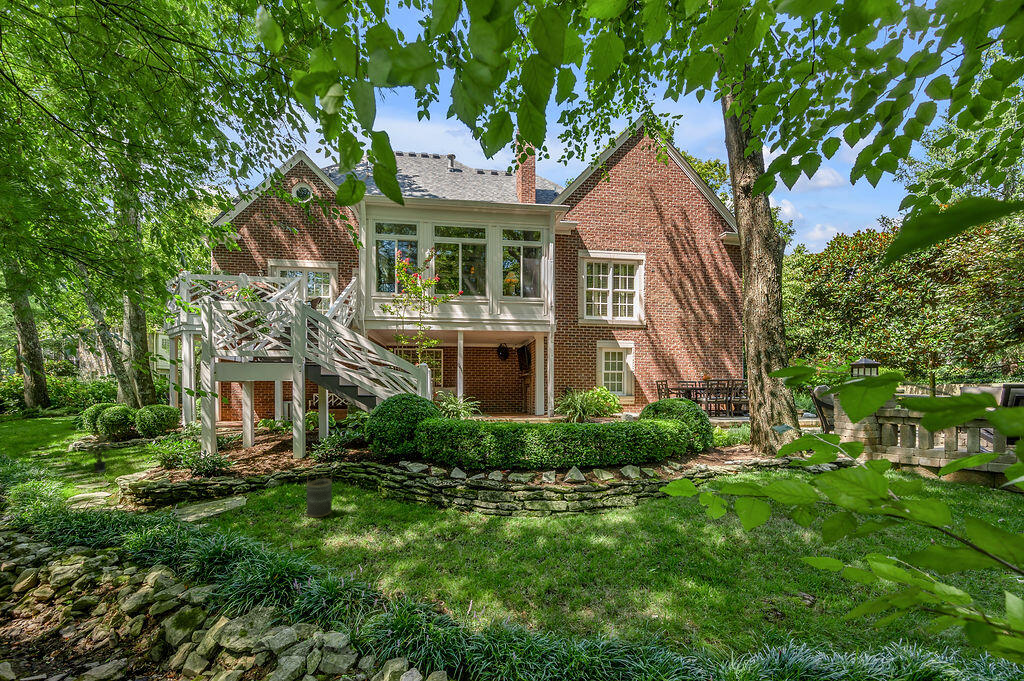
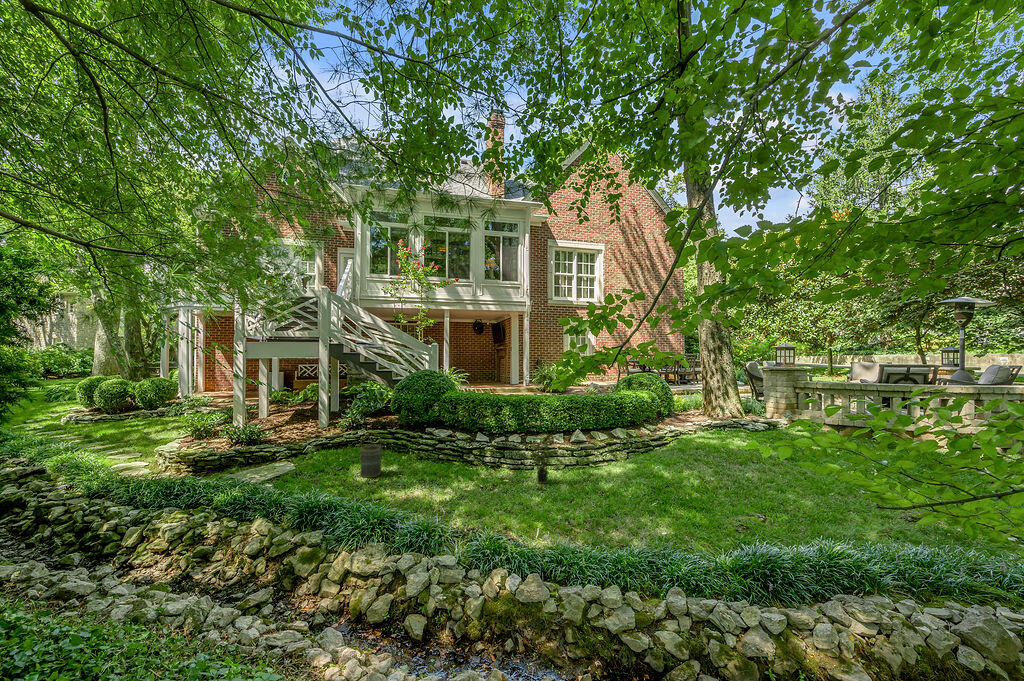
potted plant: present [86,434,111,472] -> present [531,439,553,483]

